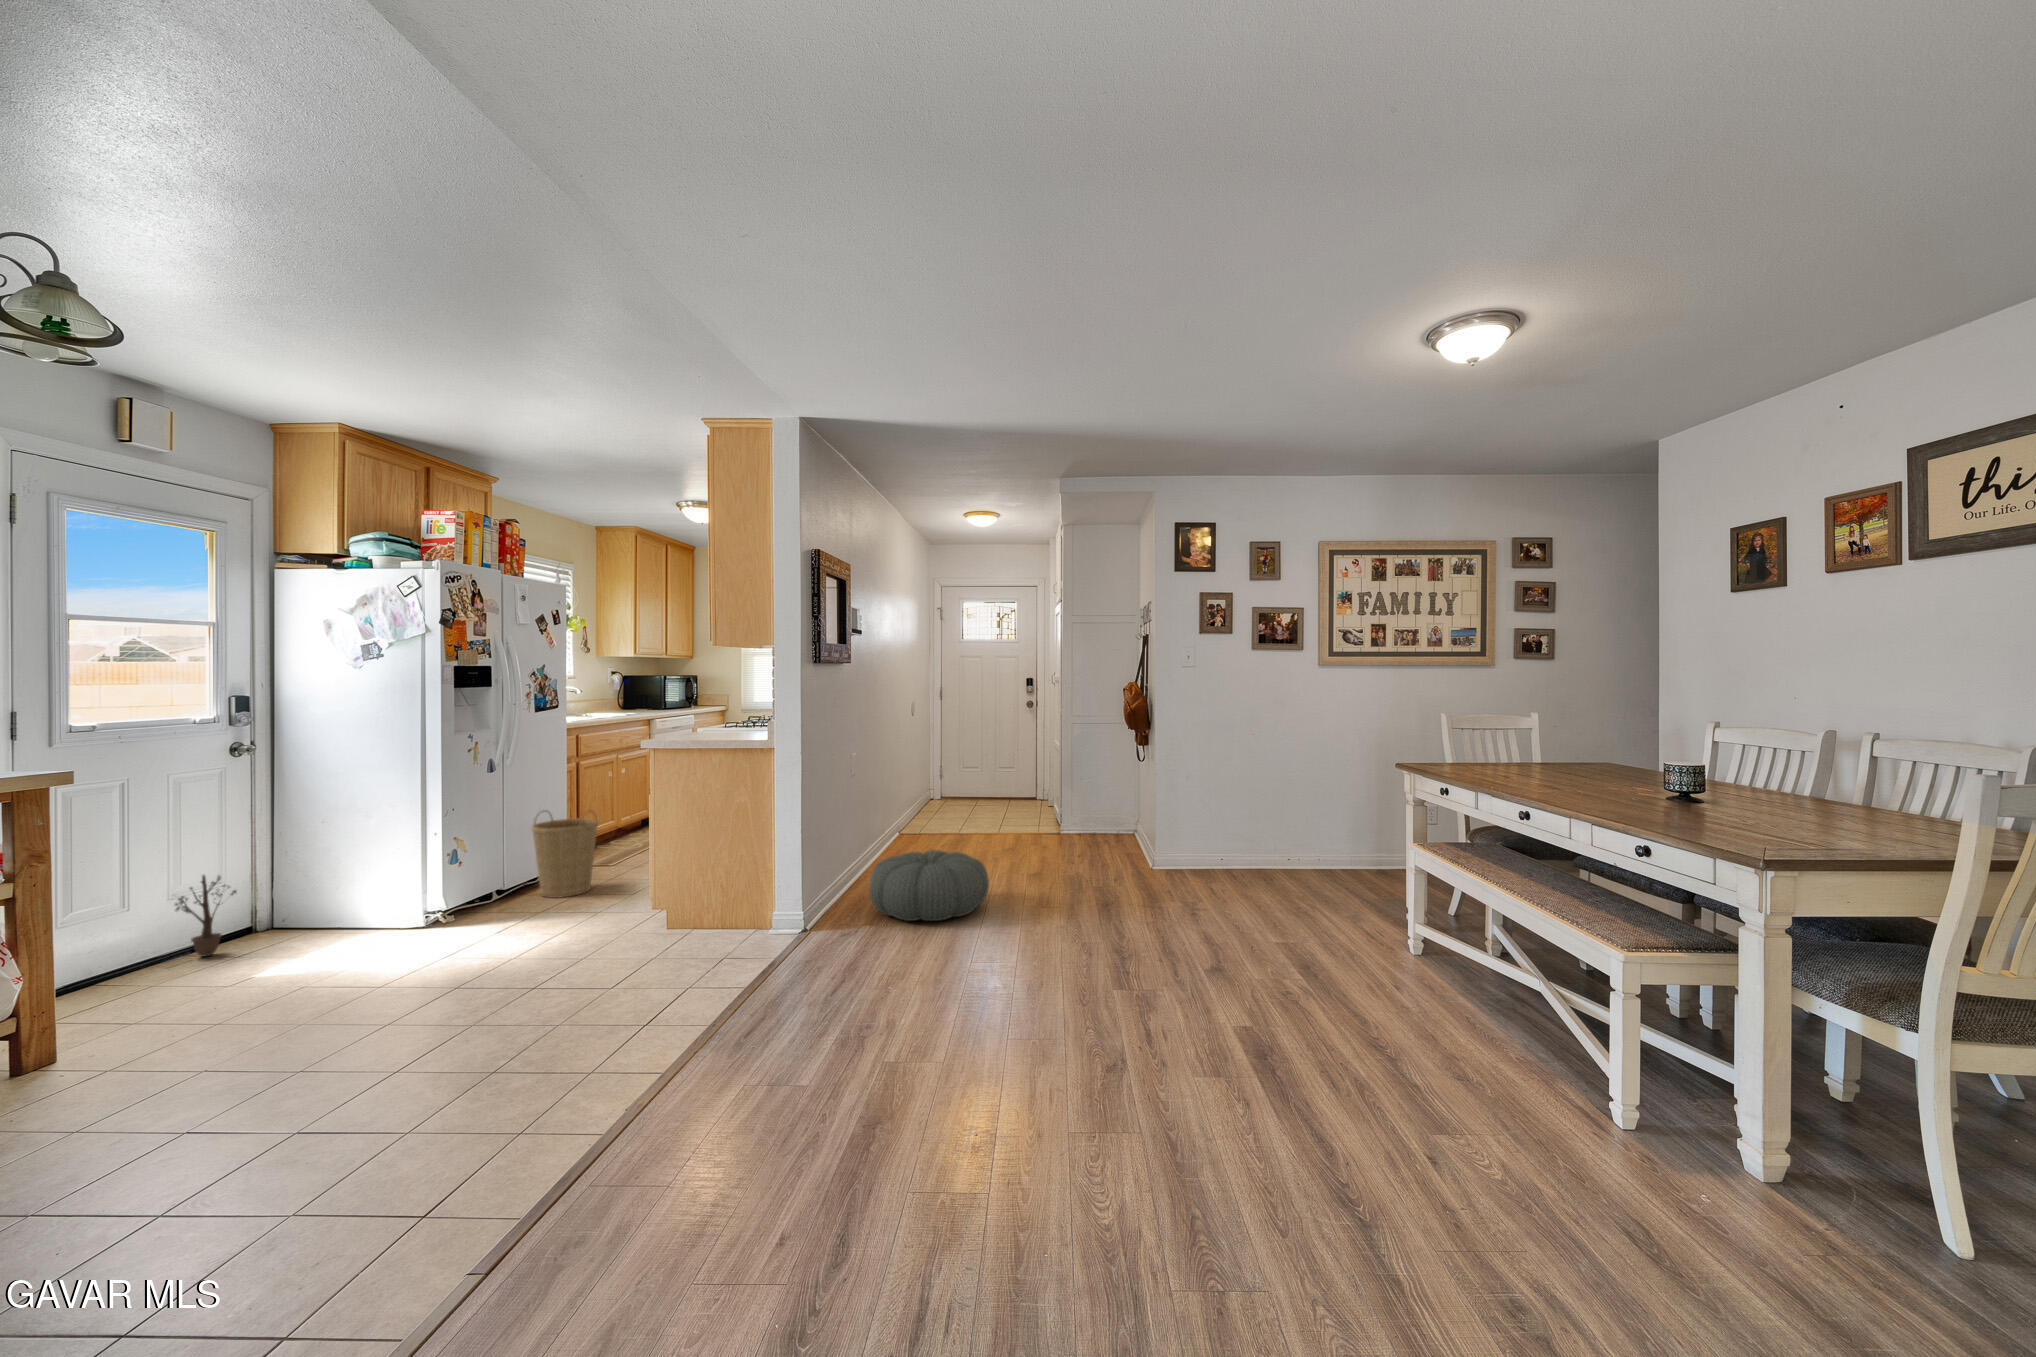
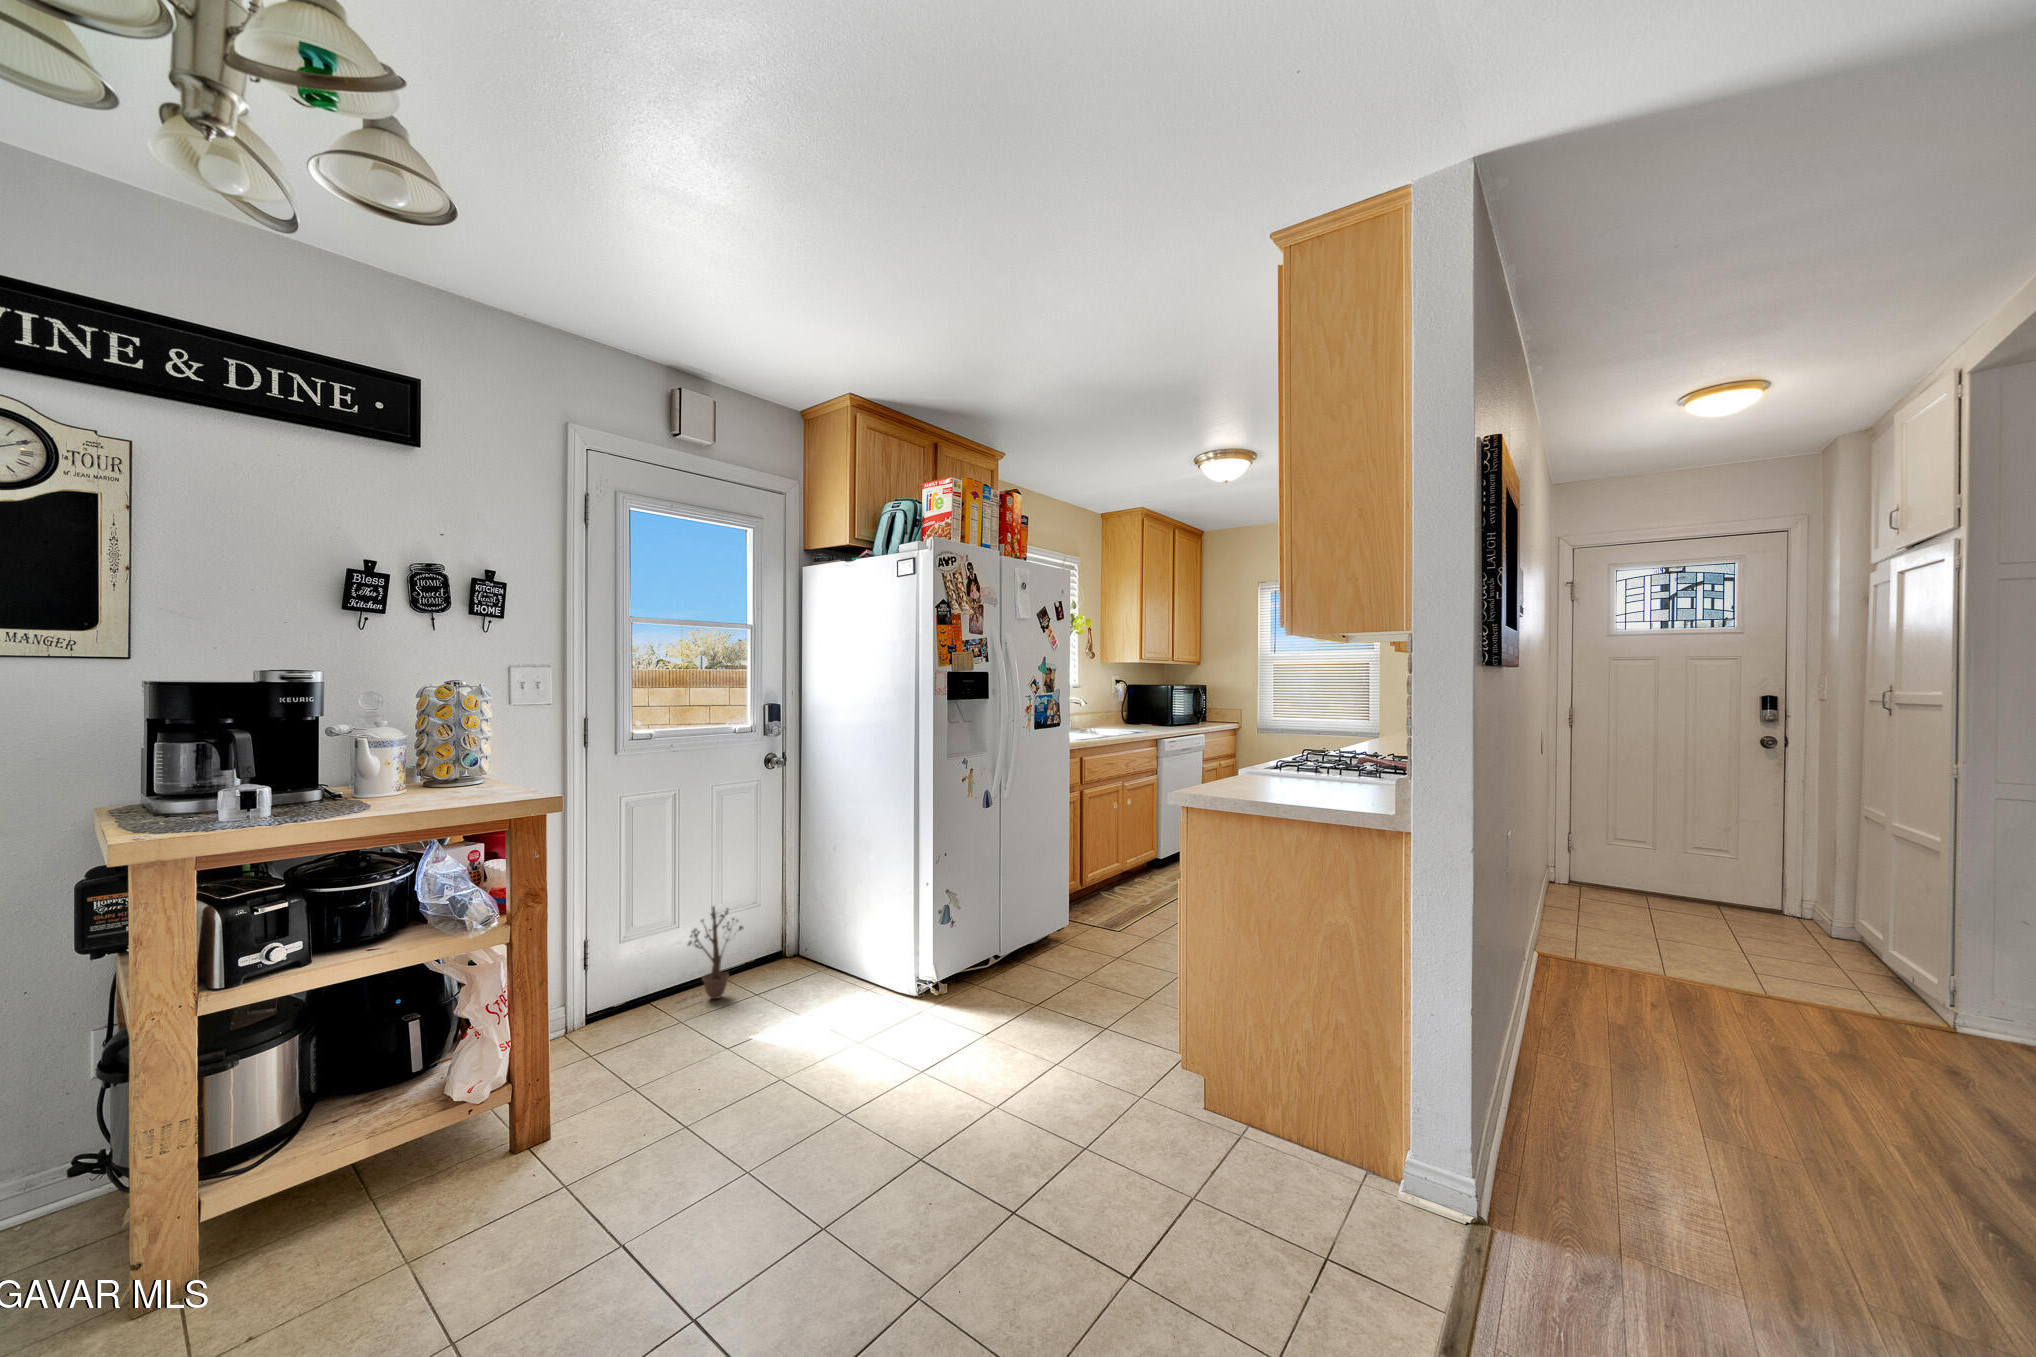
basket: present [532,810,598,898] -> none [1032,857,1108,978]
pouf: present [869,850,989,921] -> none [1579,1029,1906,1227]

